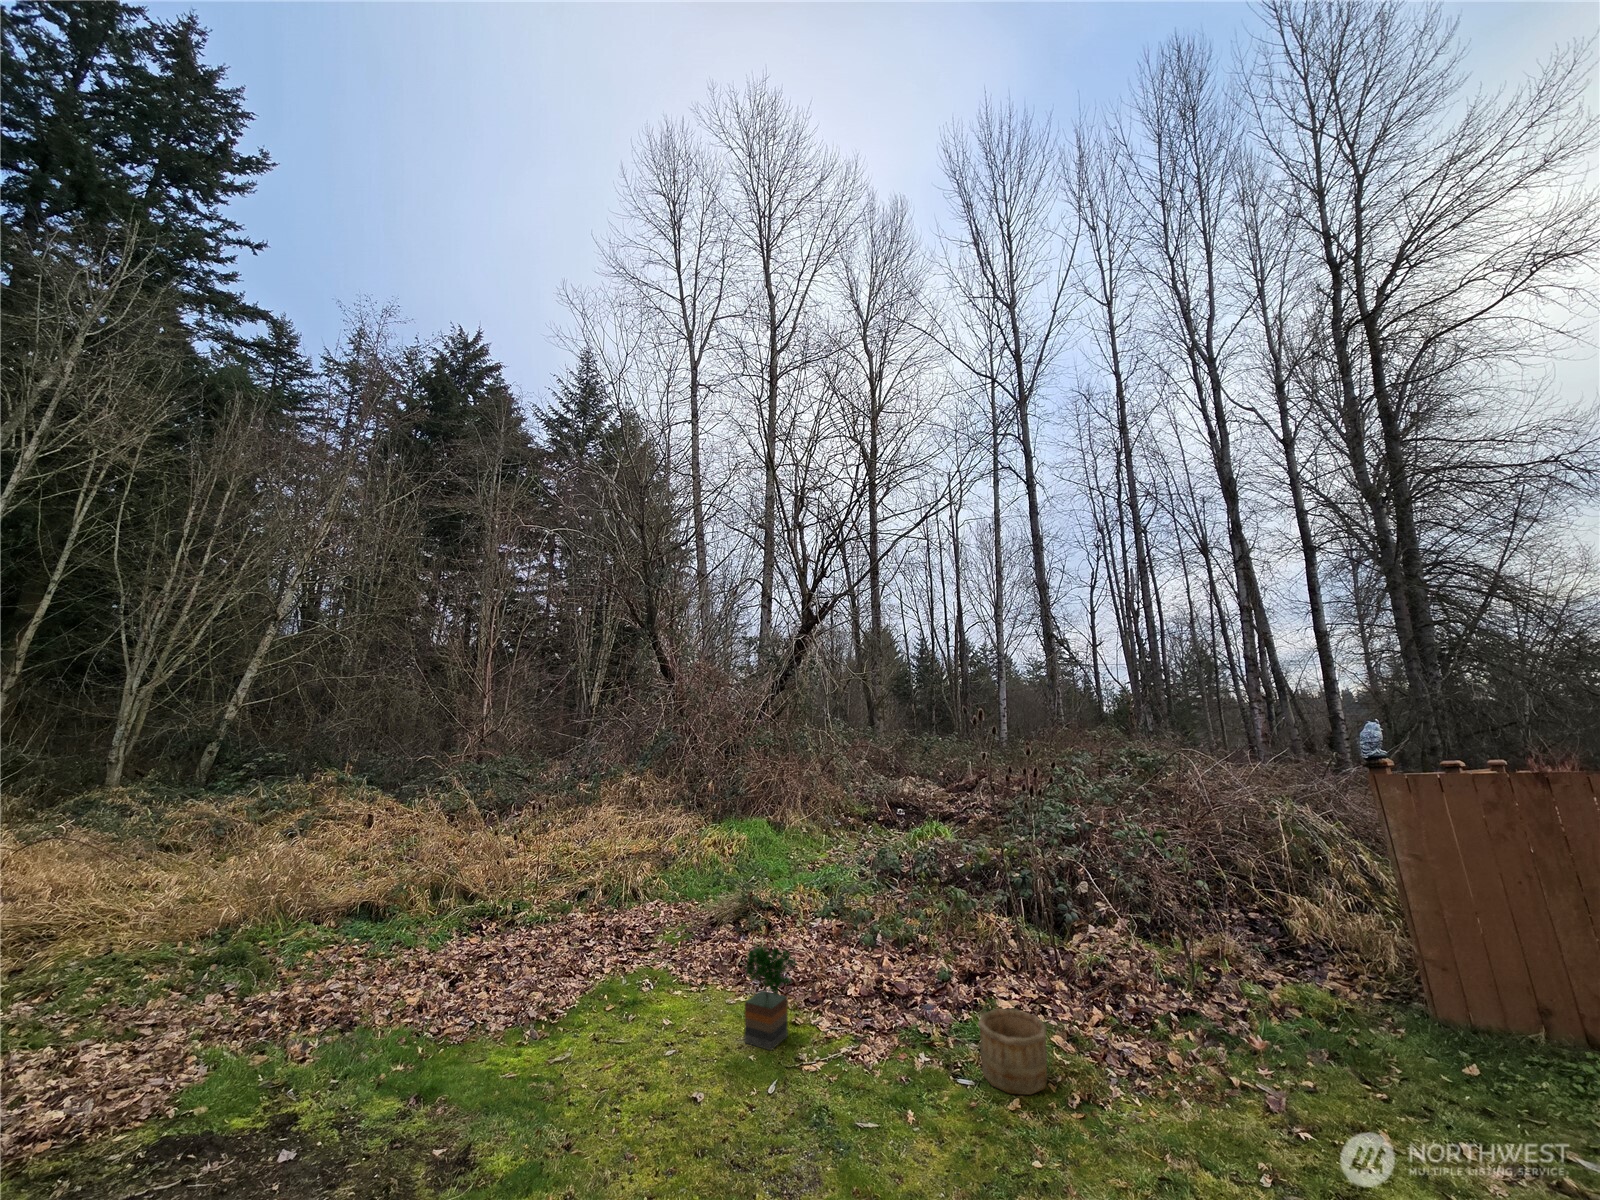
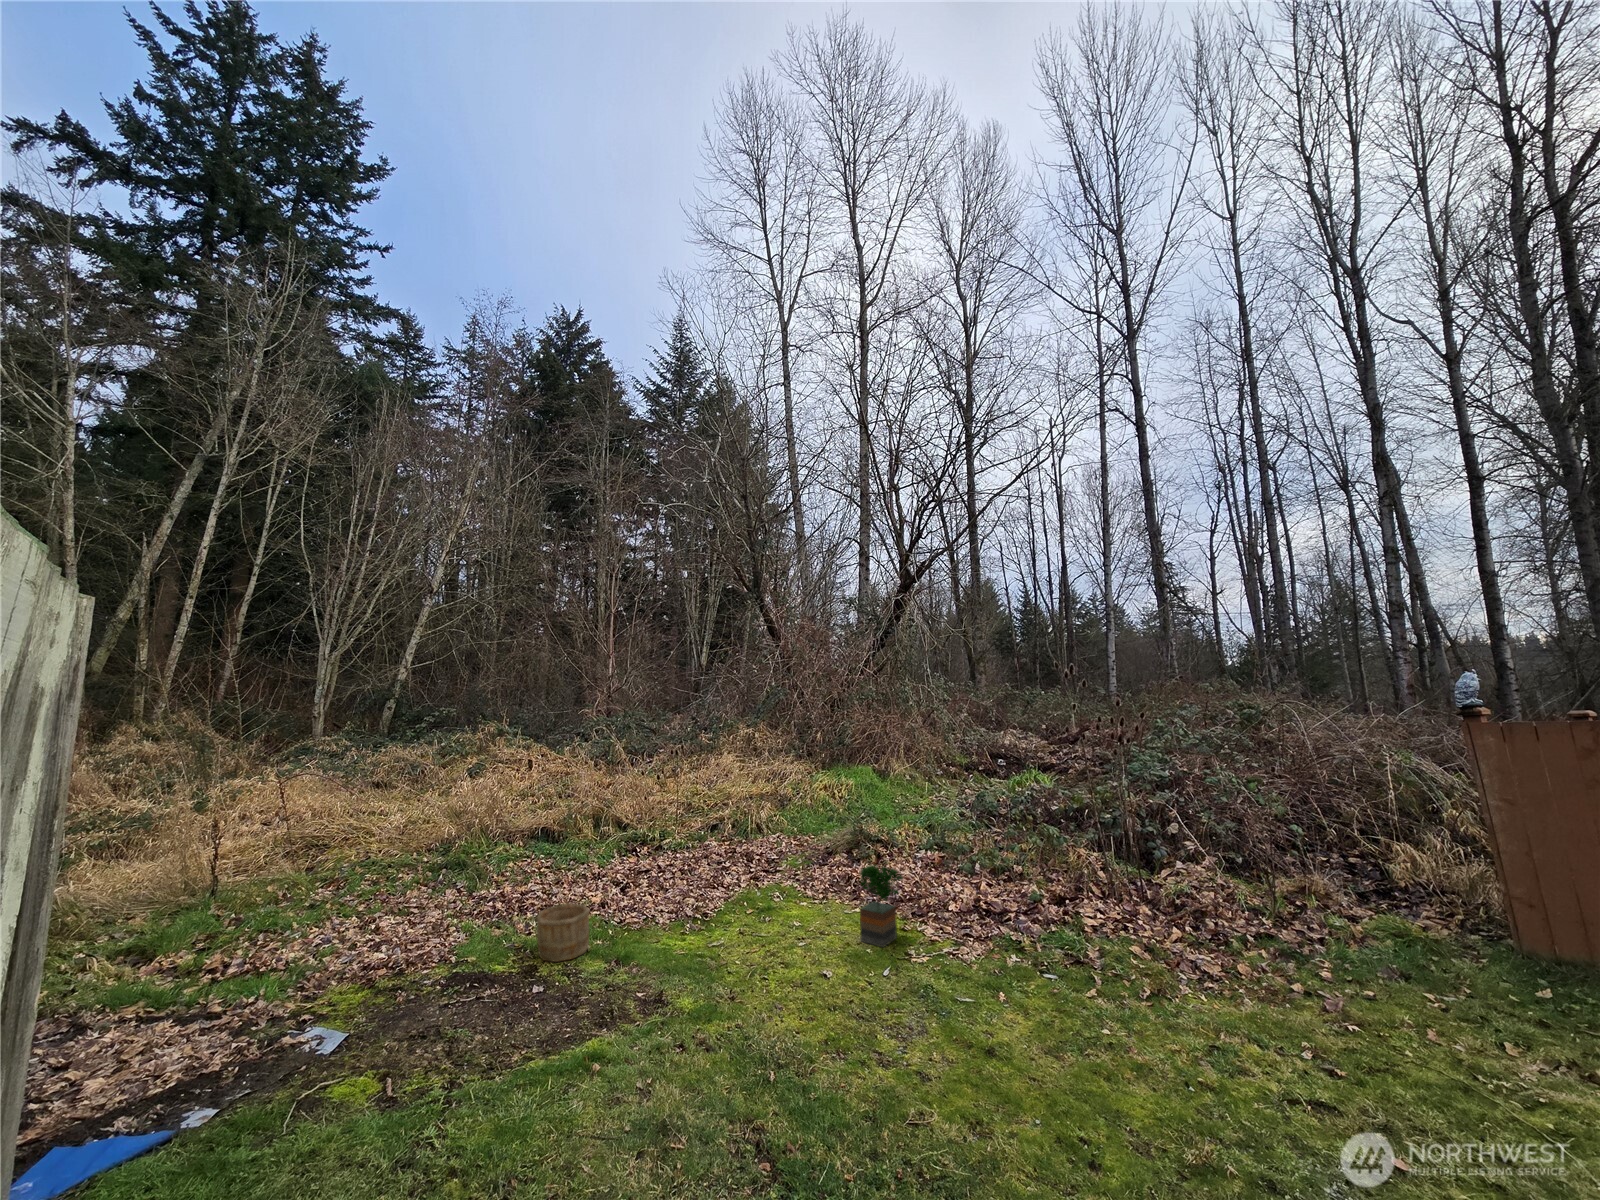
wooden bucket: present [978,1009,1047,1095] -> present [536,903,590,962]

